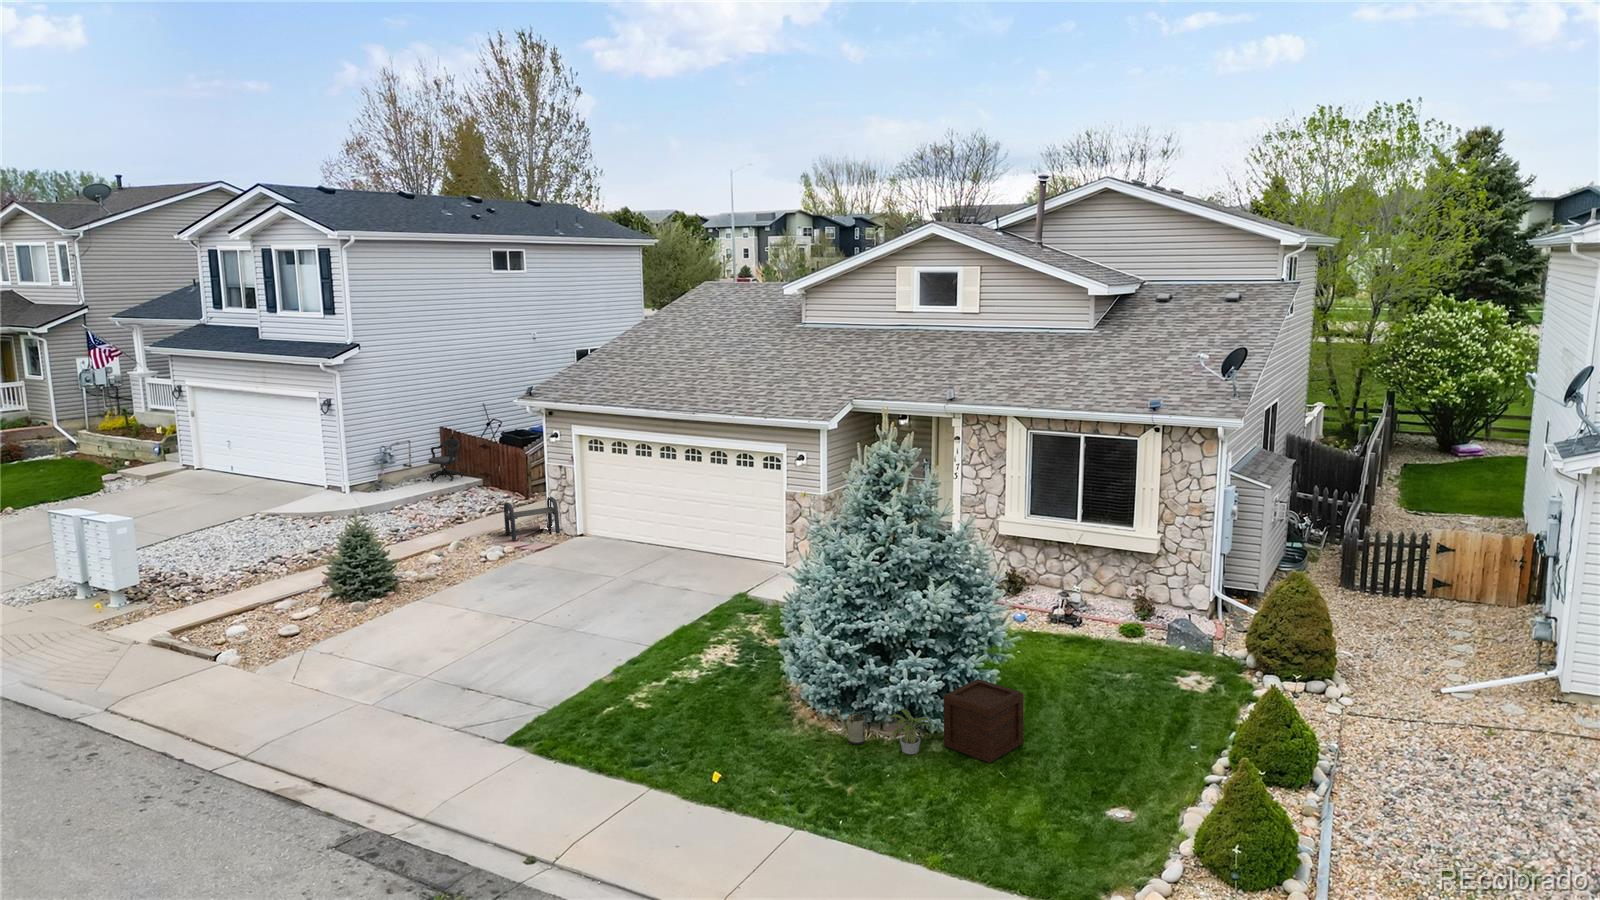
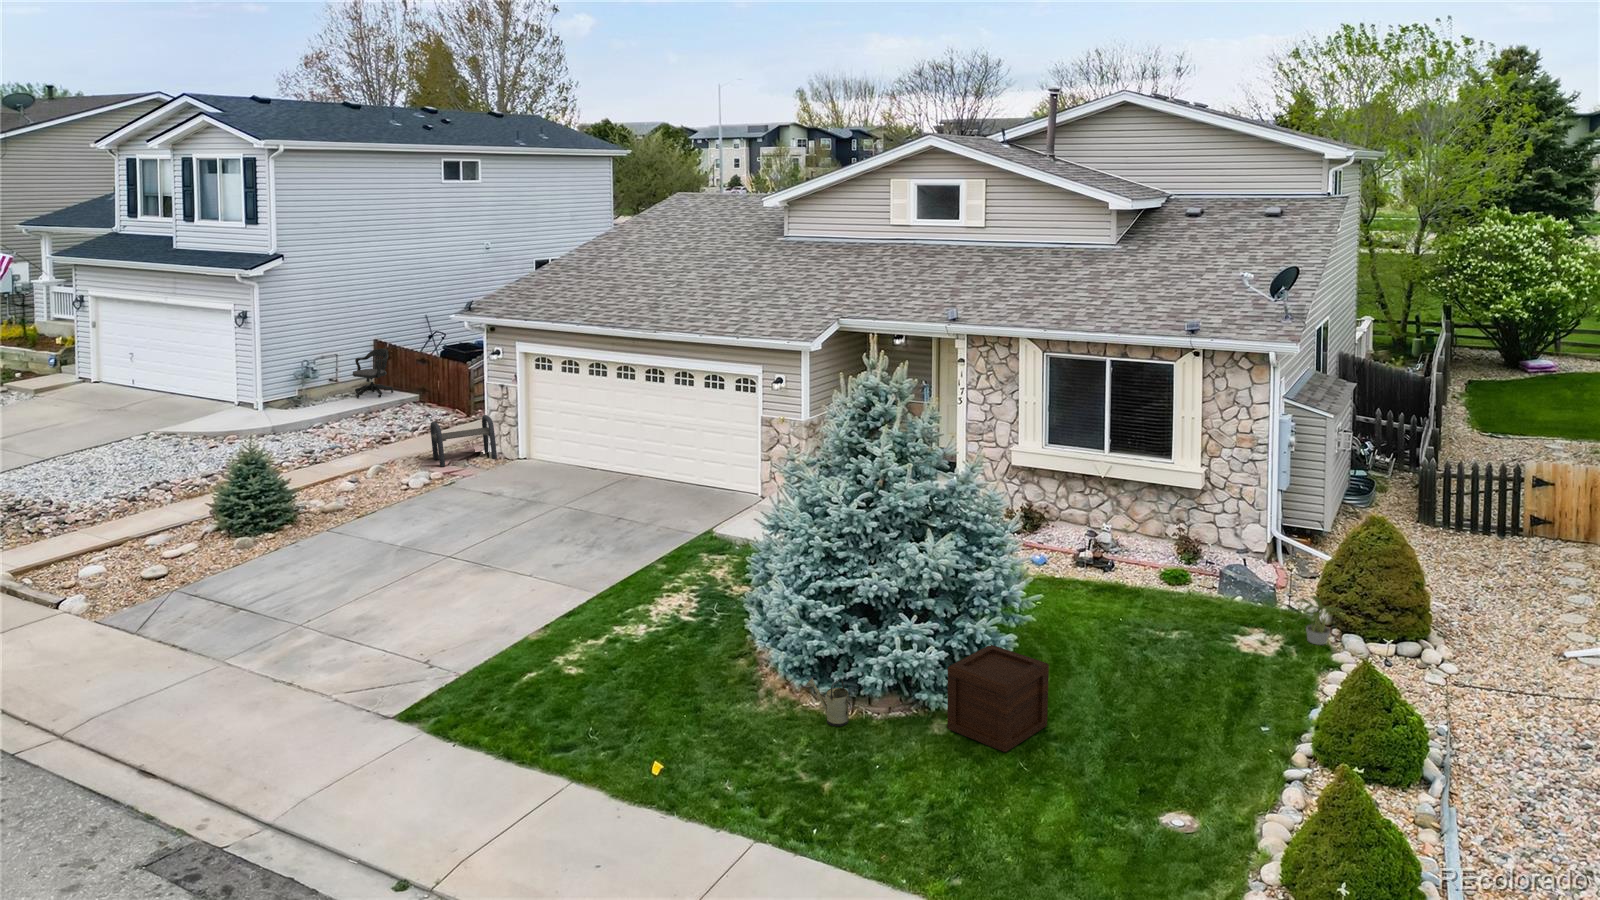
potted plant: present [888,709,933,754] -> present [1297,596,1344,645]

